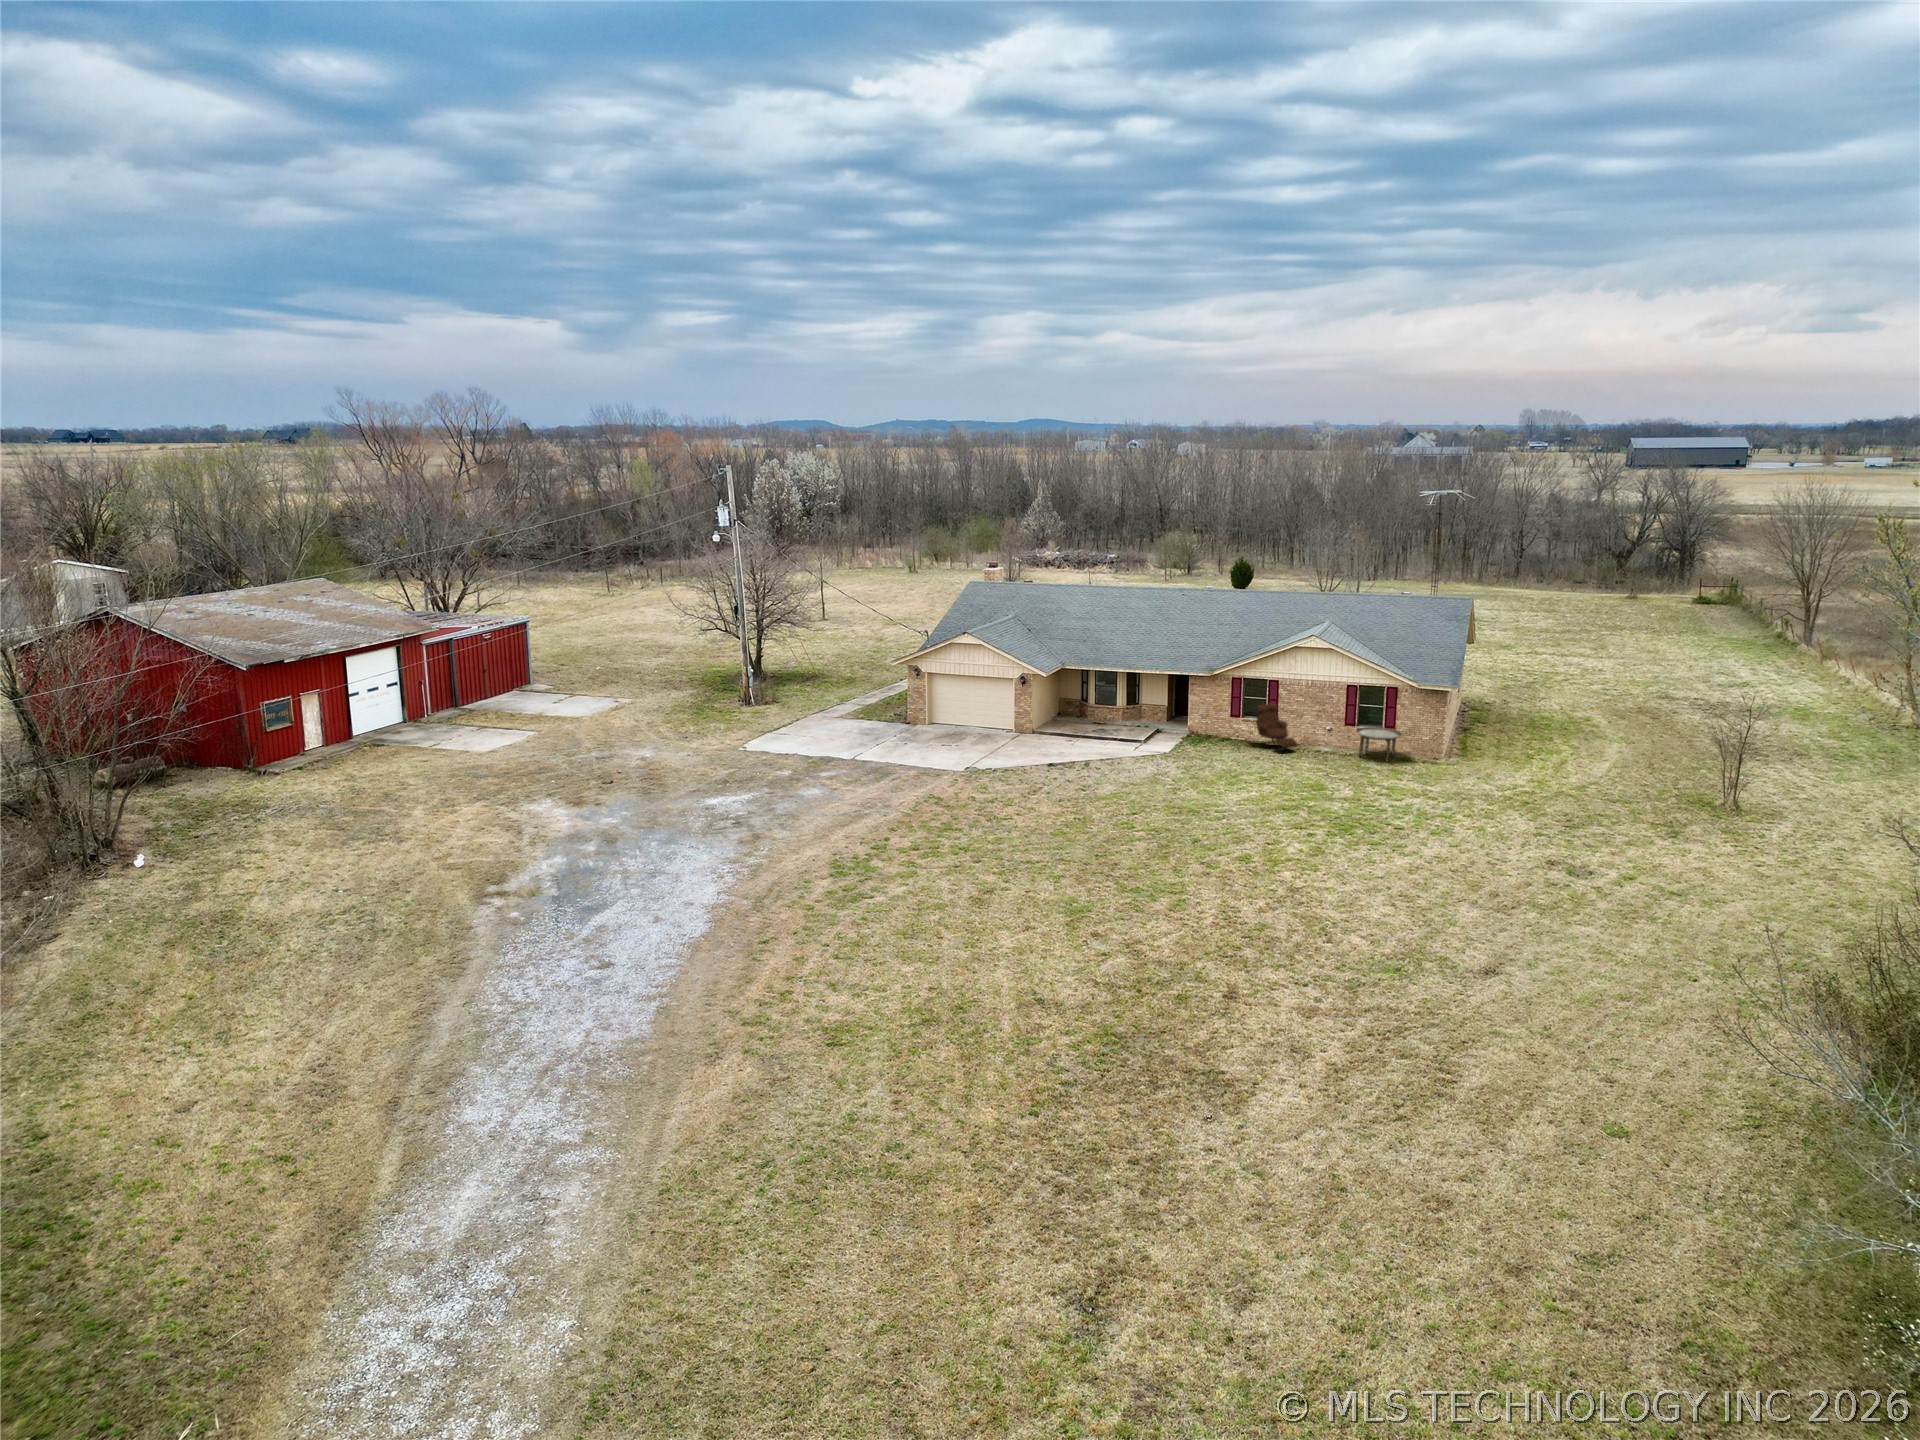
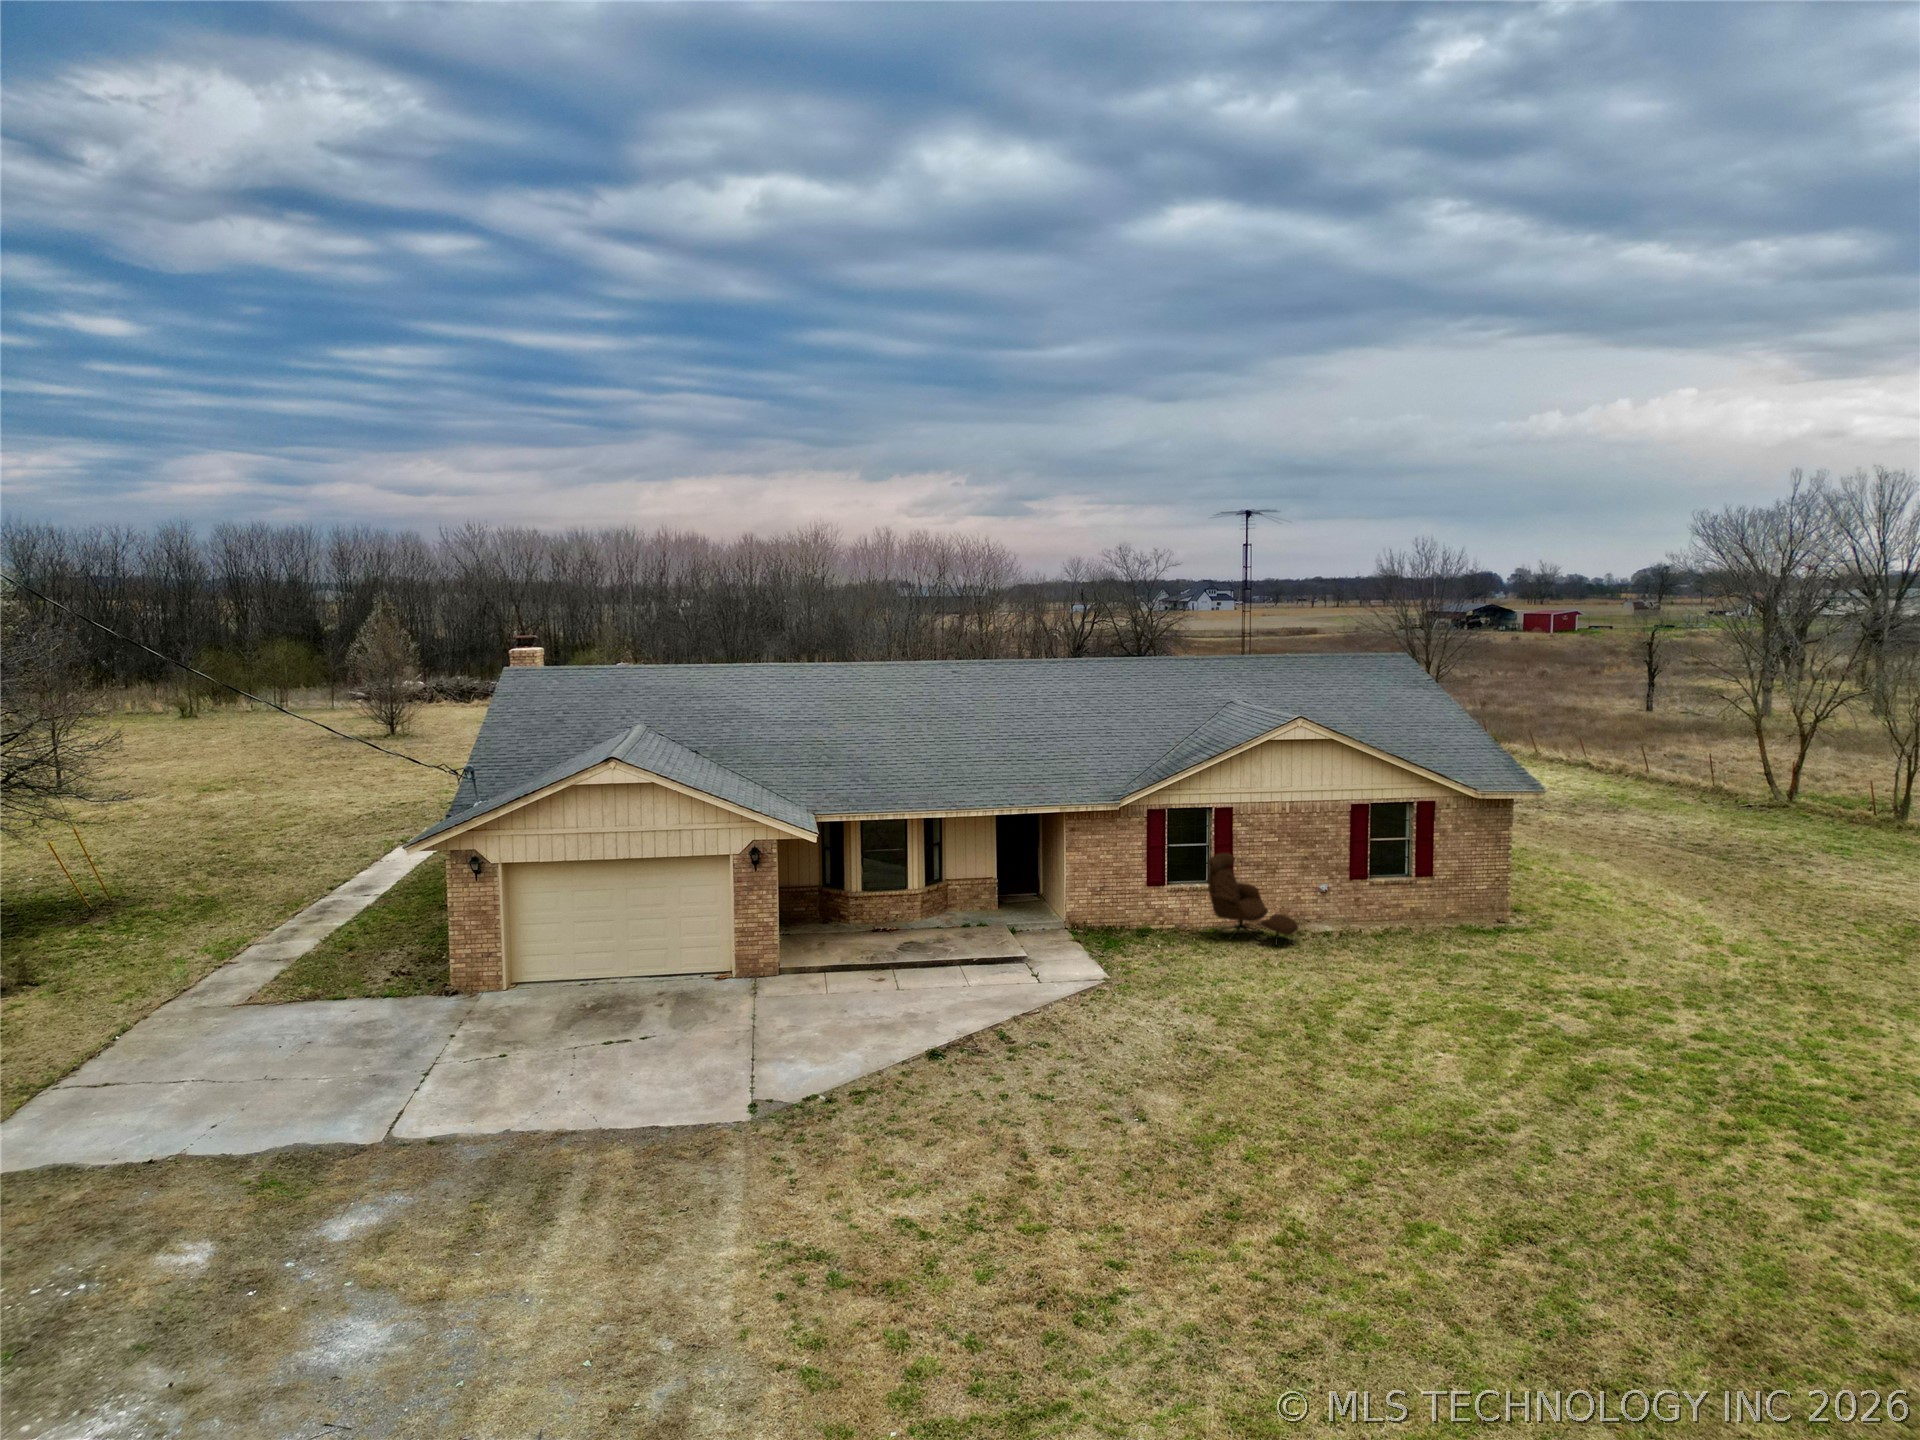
round table: present [1357,727,1401,761] -> none [1382,875,1466,937]

